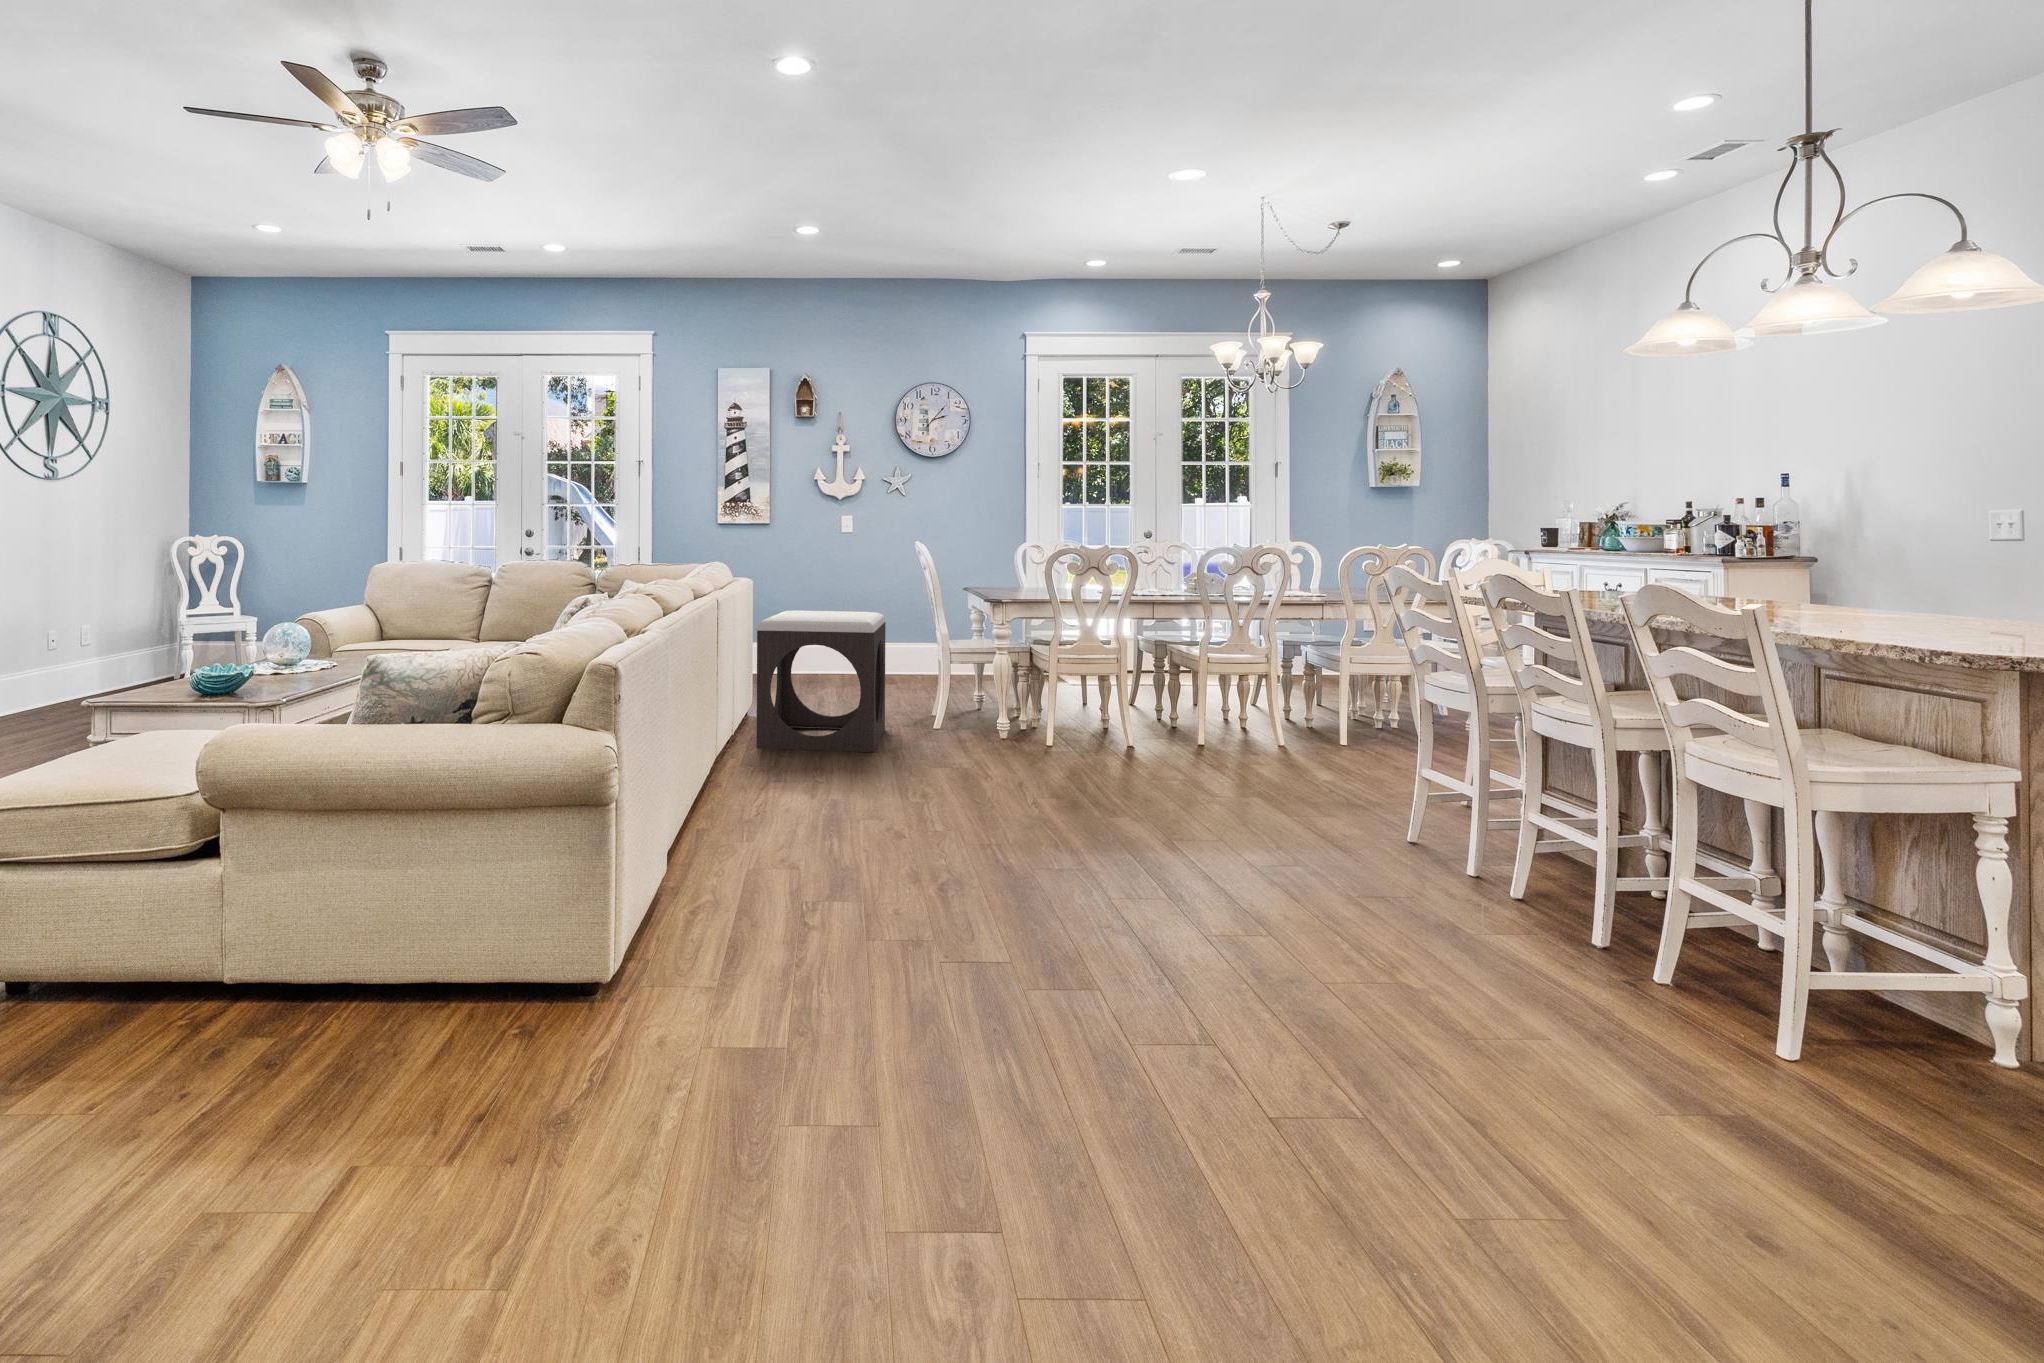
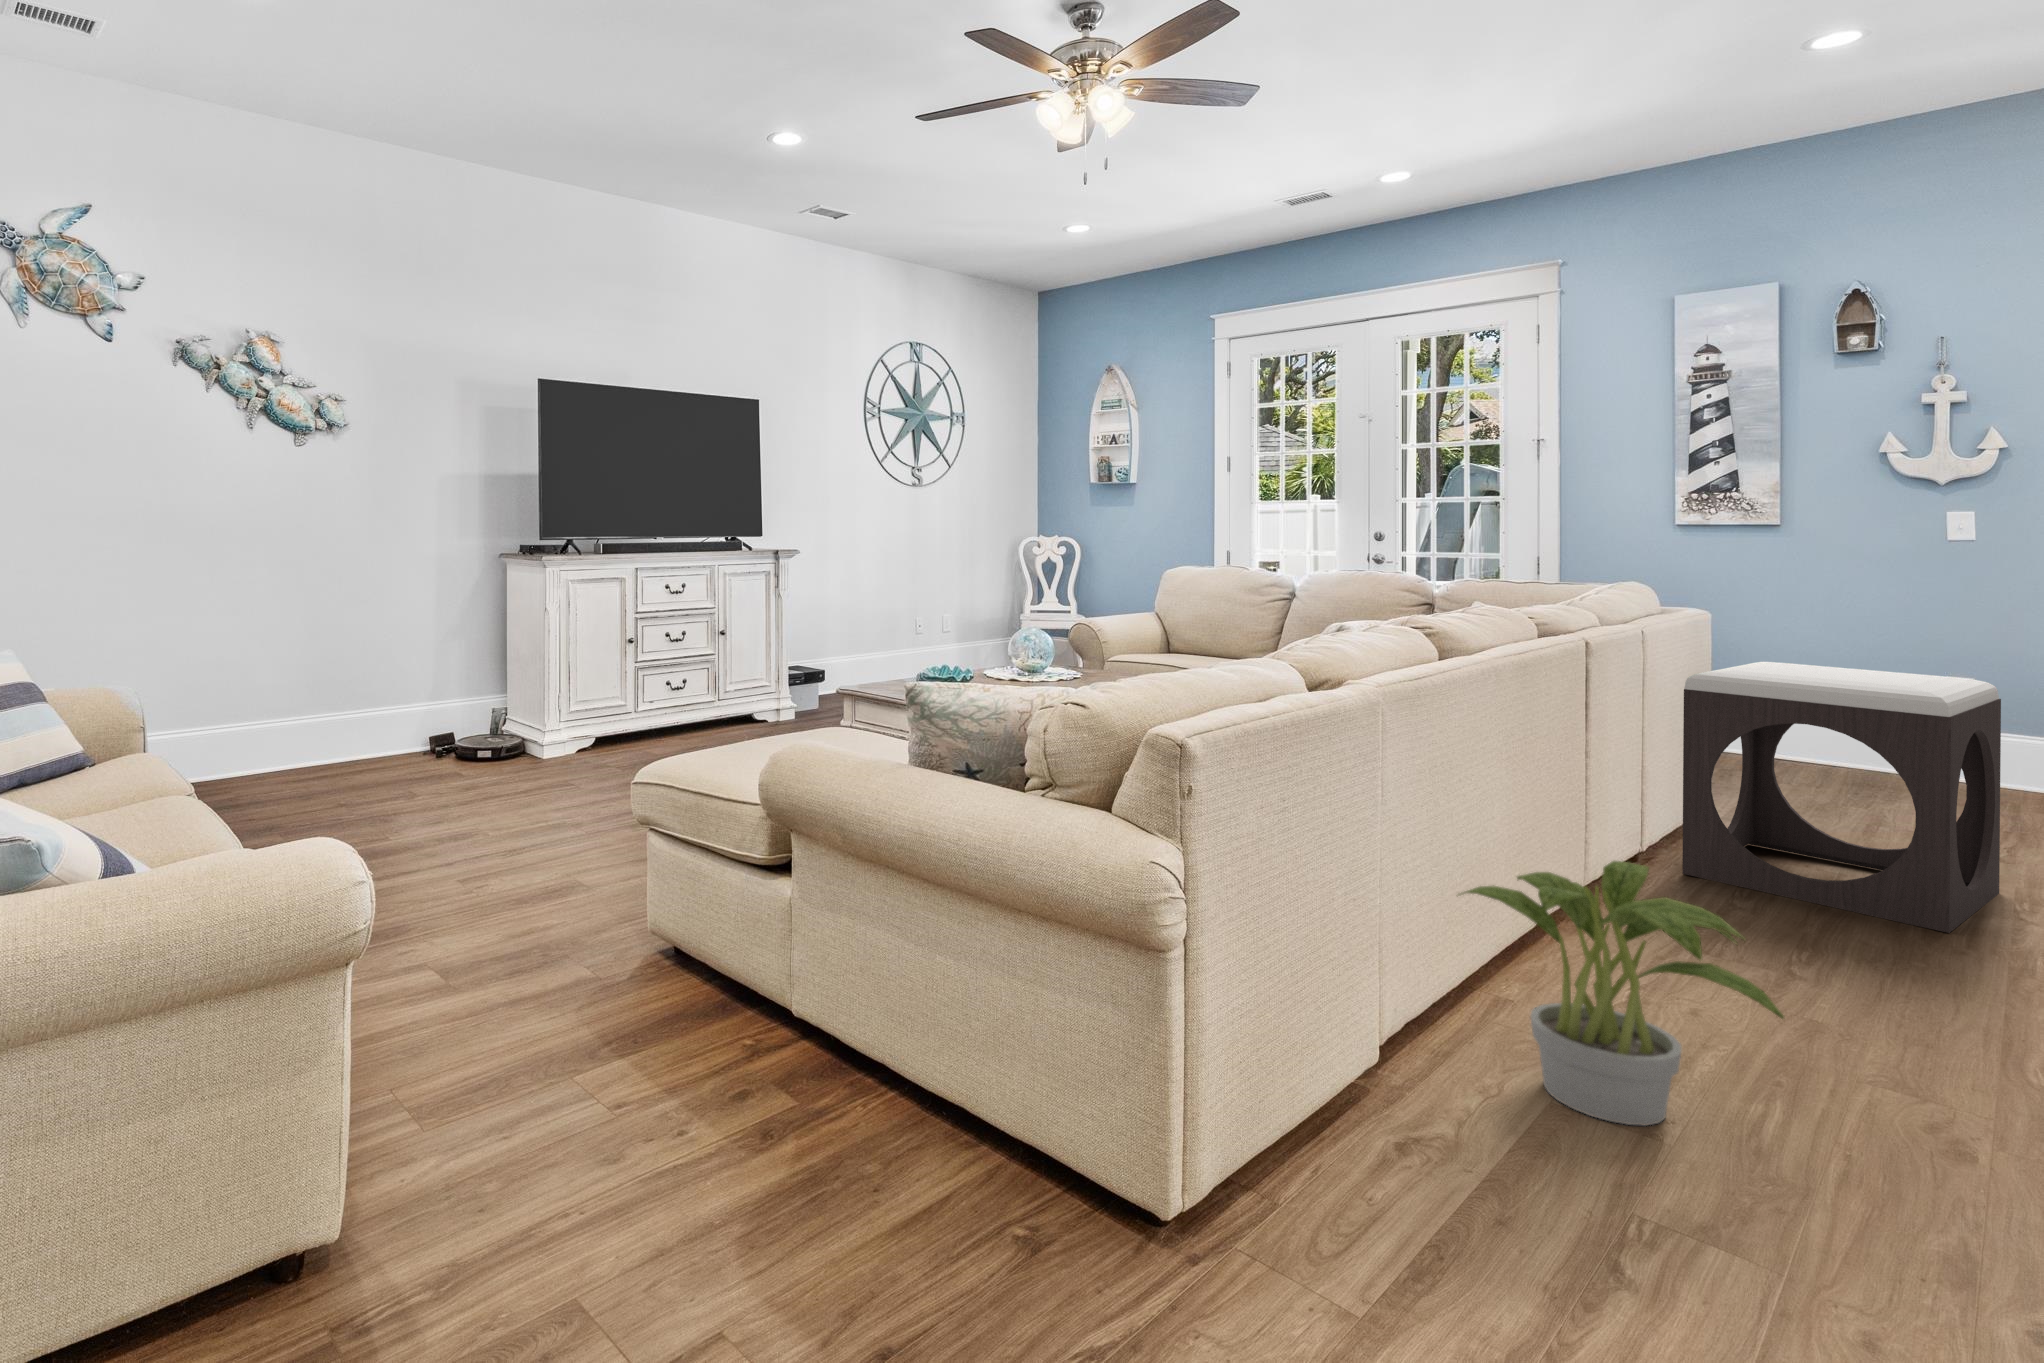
potted plant: none [693,726,851,874] -> present [1458,861,1784,1126]

